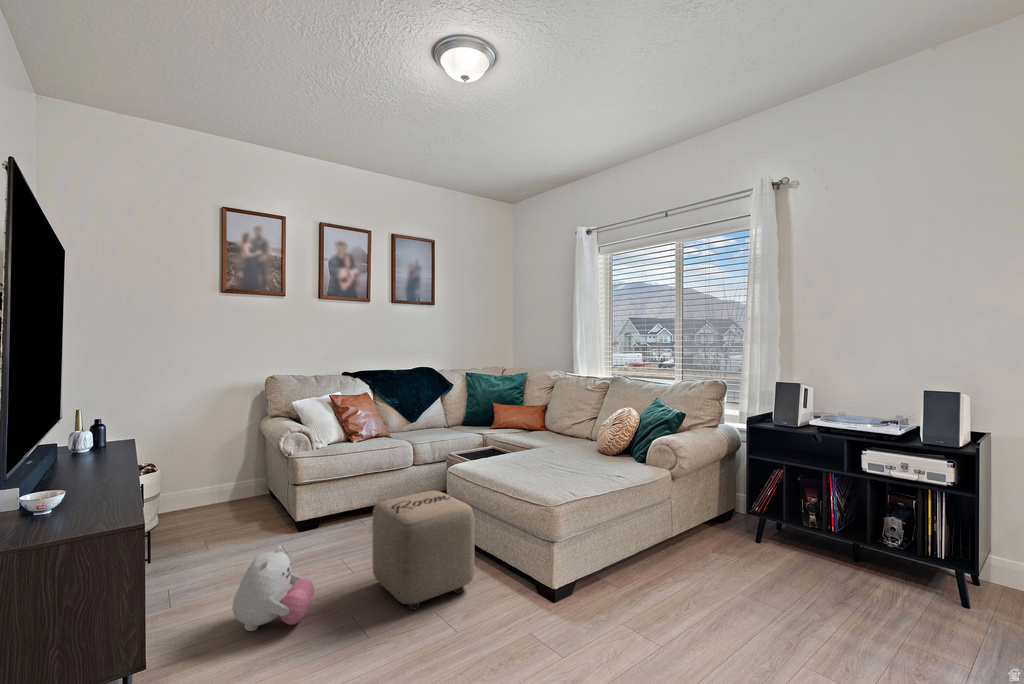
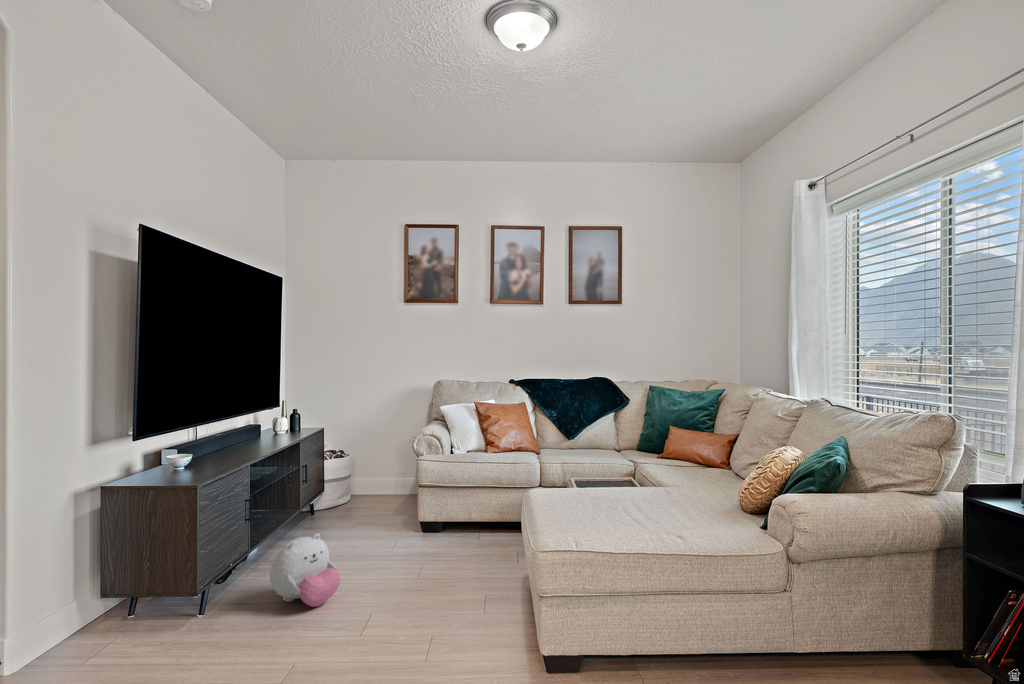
ottoman: present [372,490,475,610] -> none [390,511,484,629]

